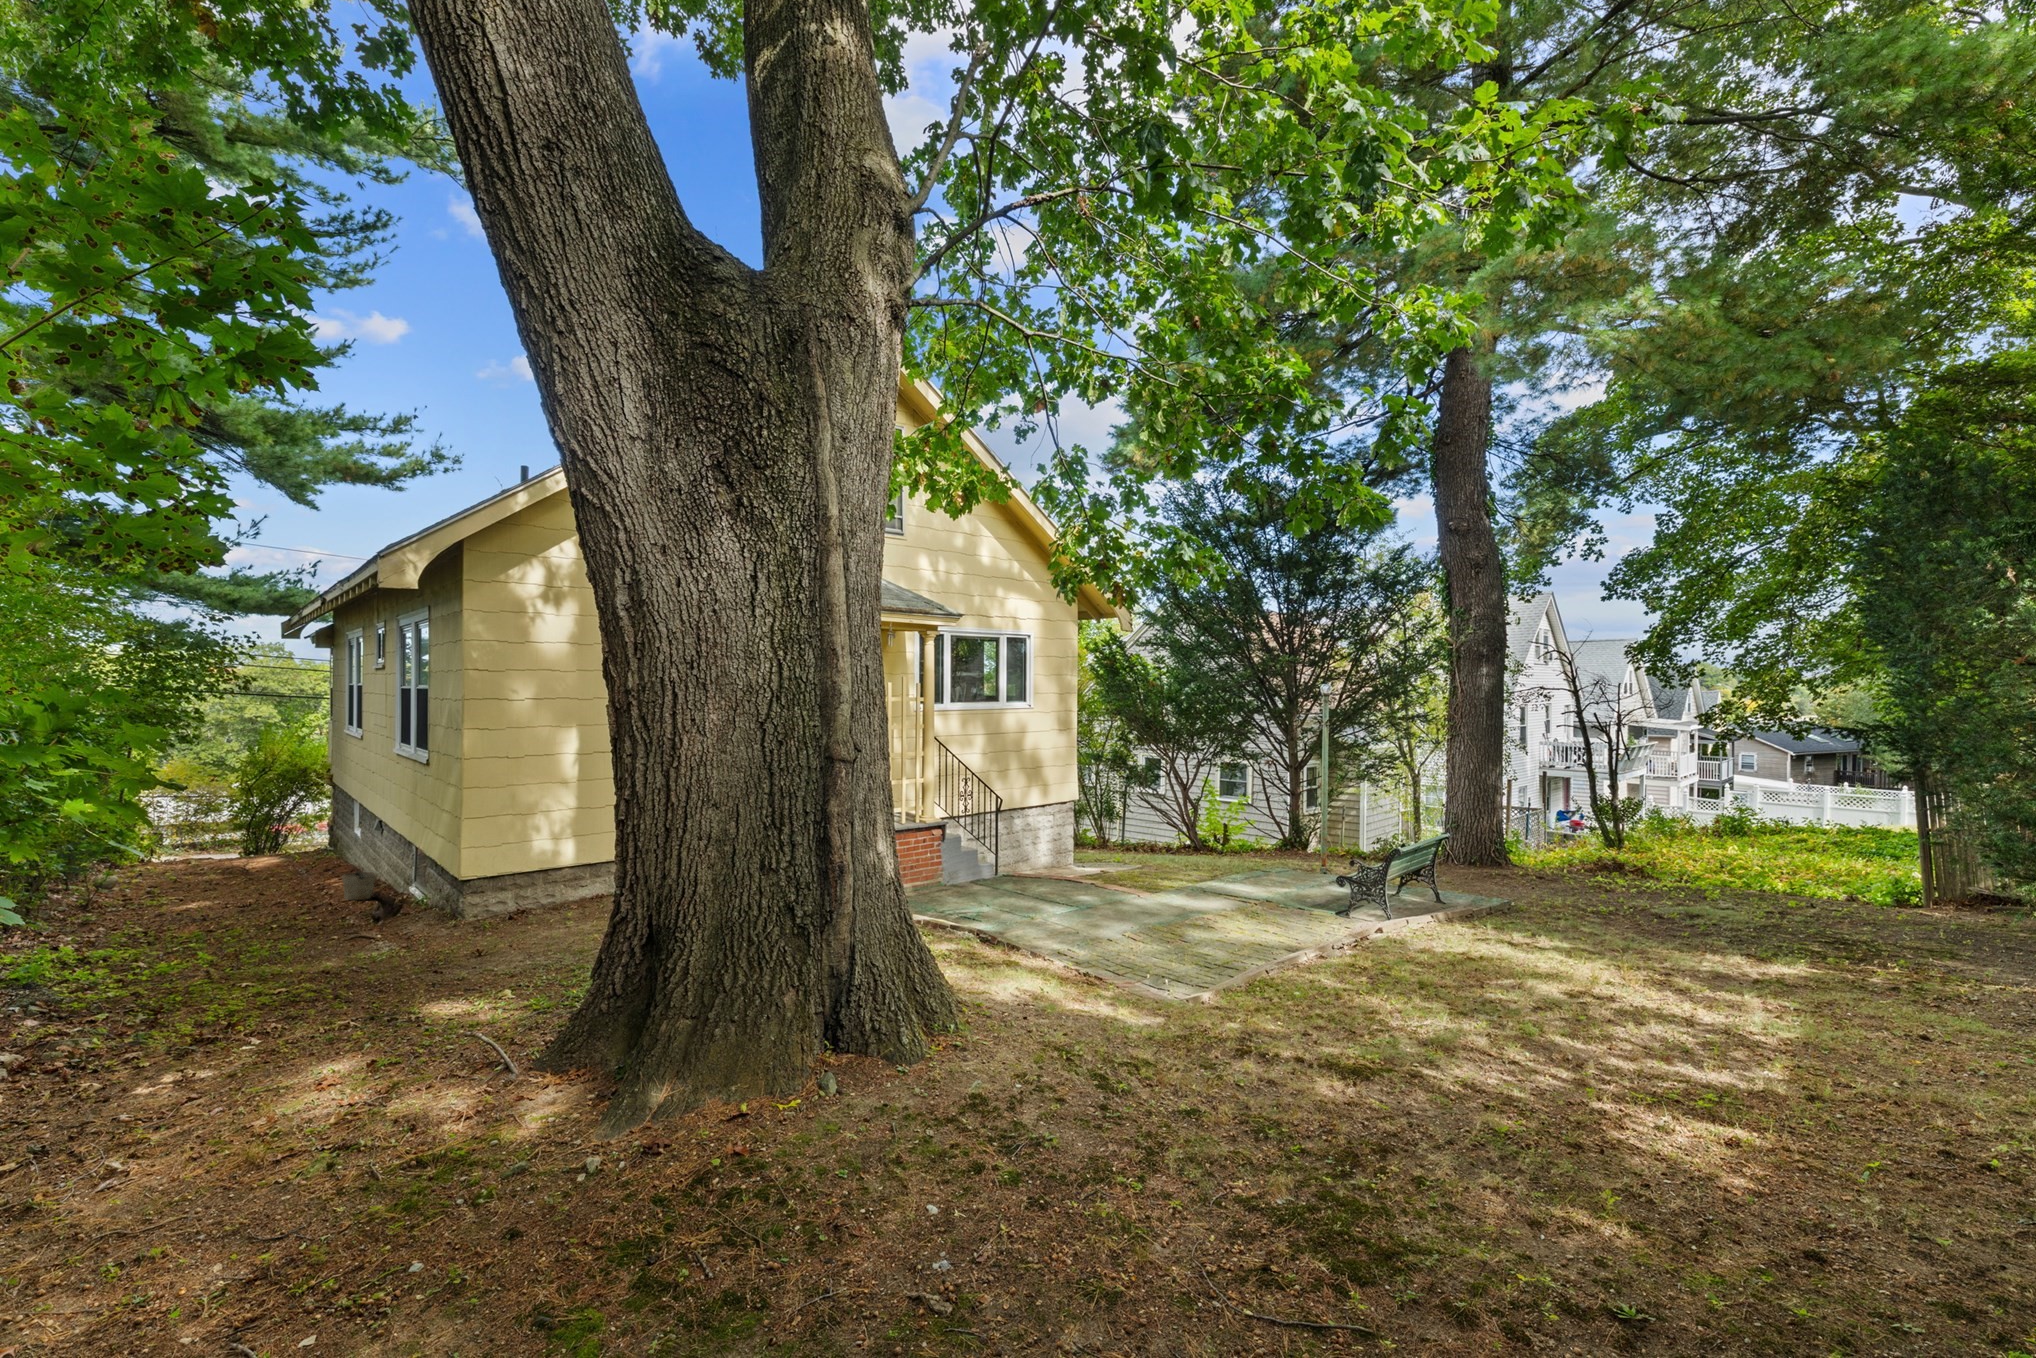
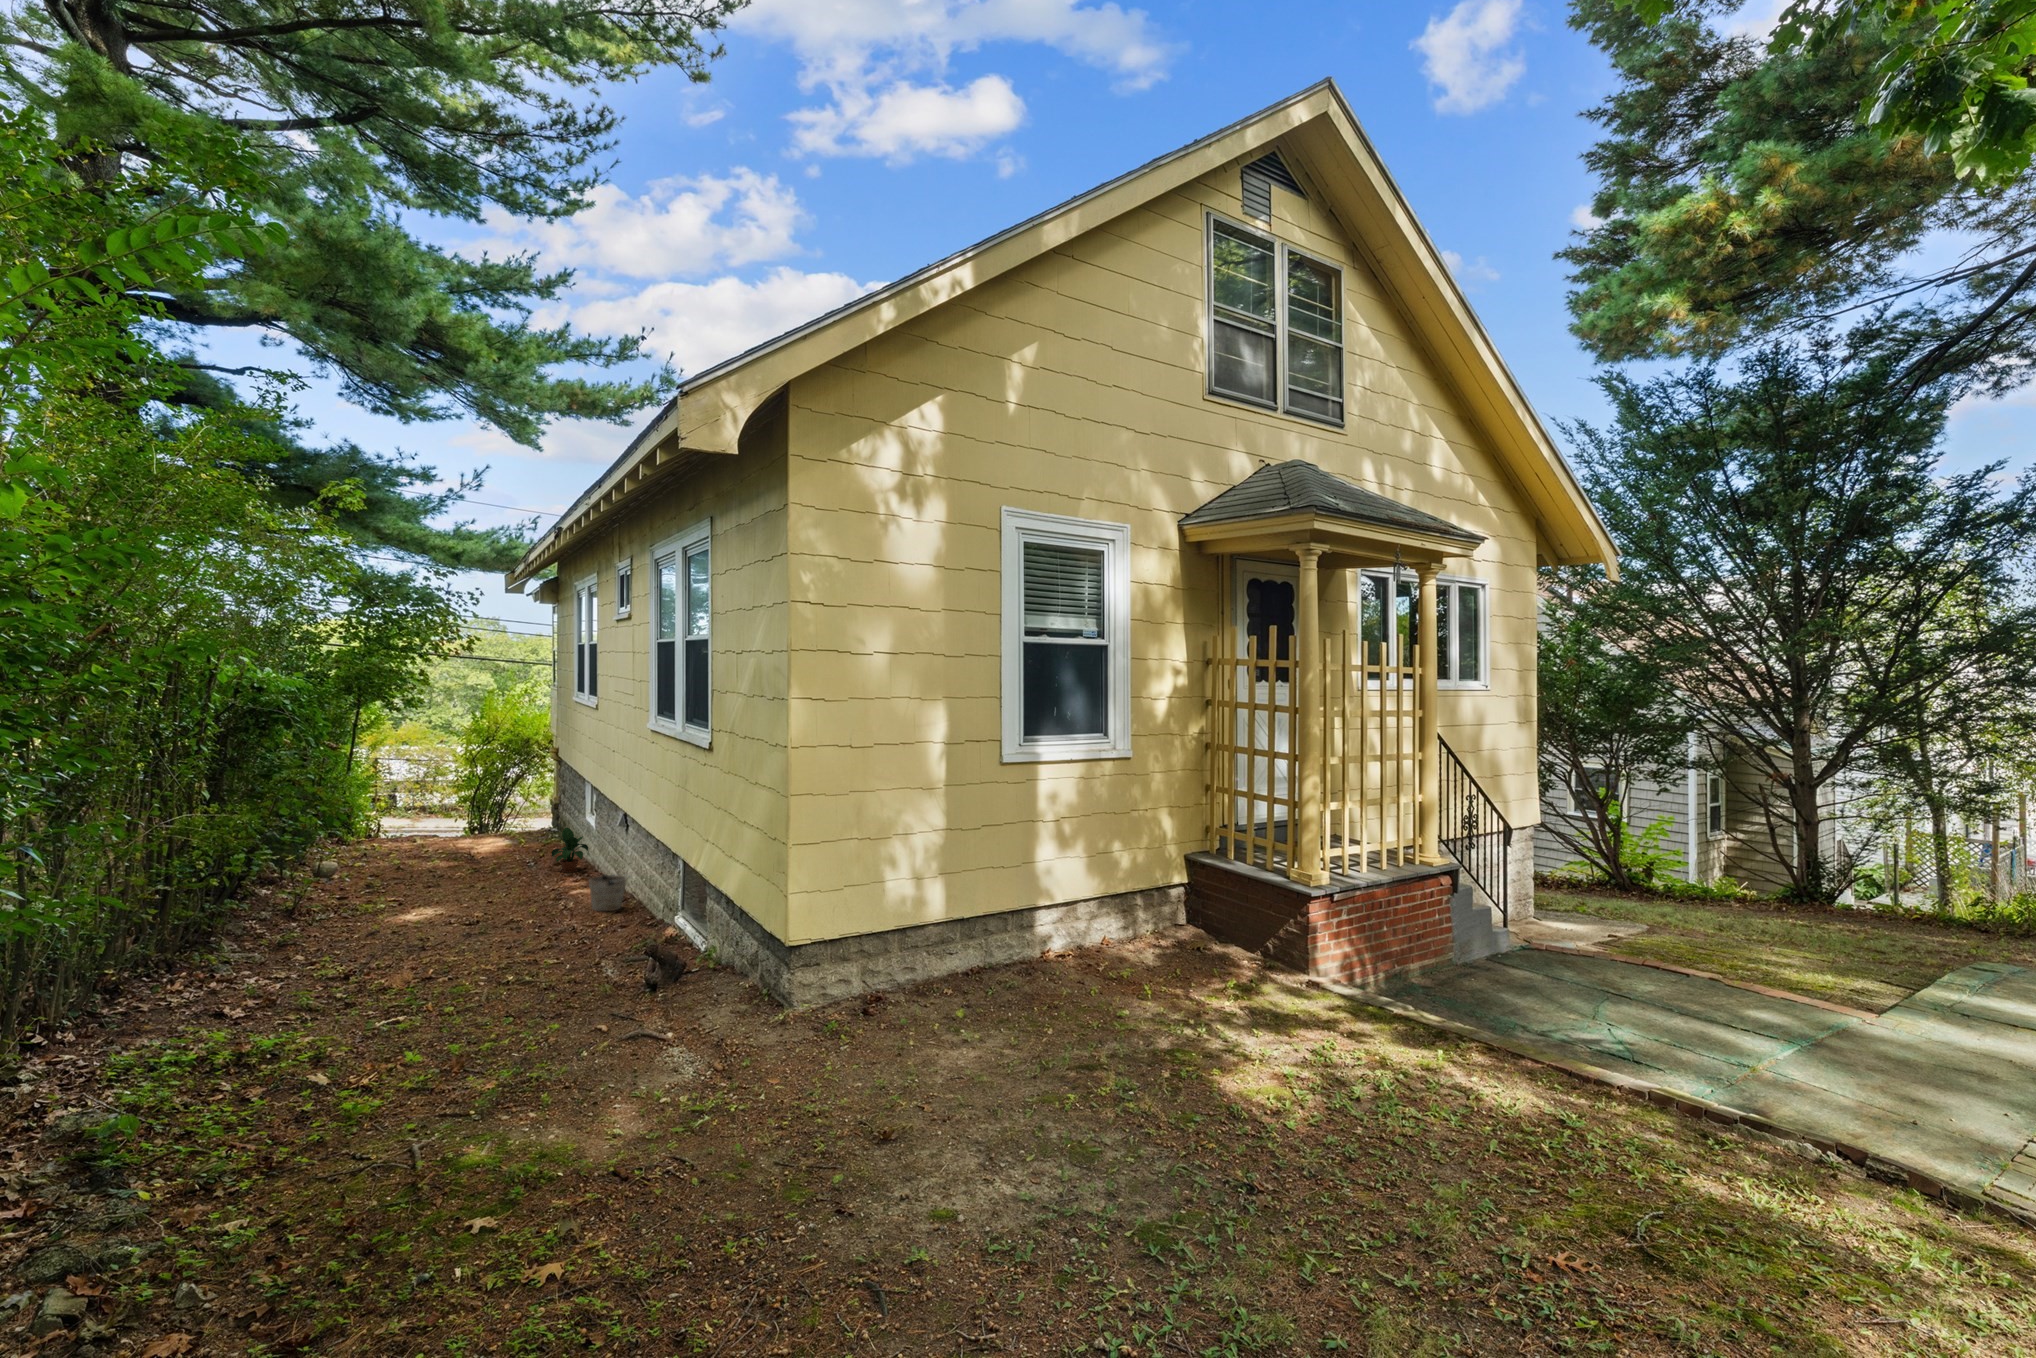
potted plant: none [317,840,353,878] -> present [552,827,588,872]

